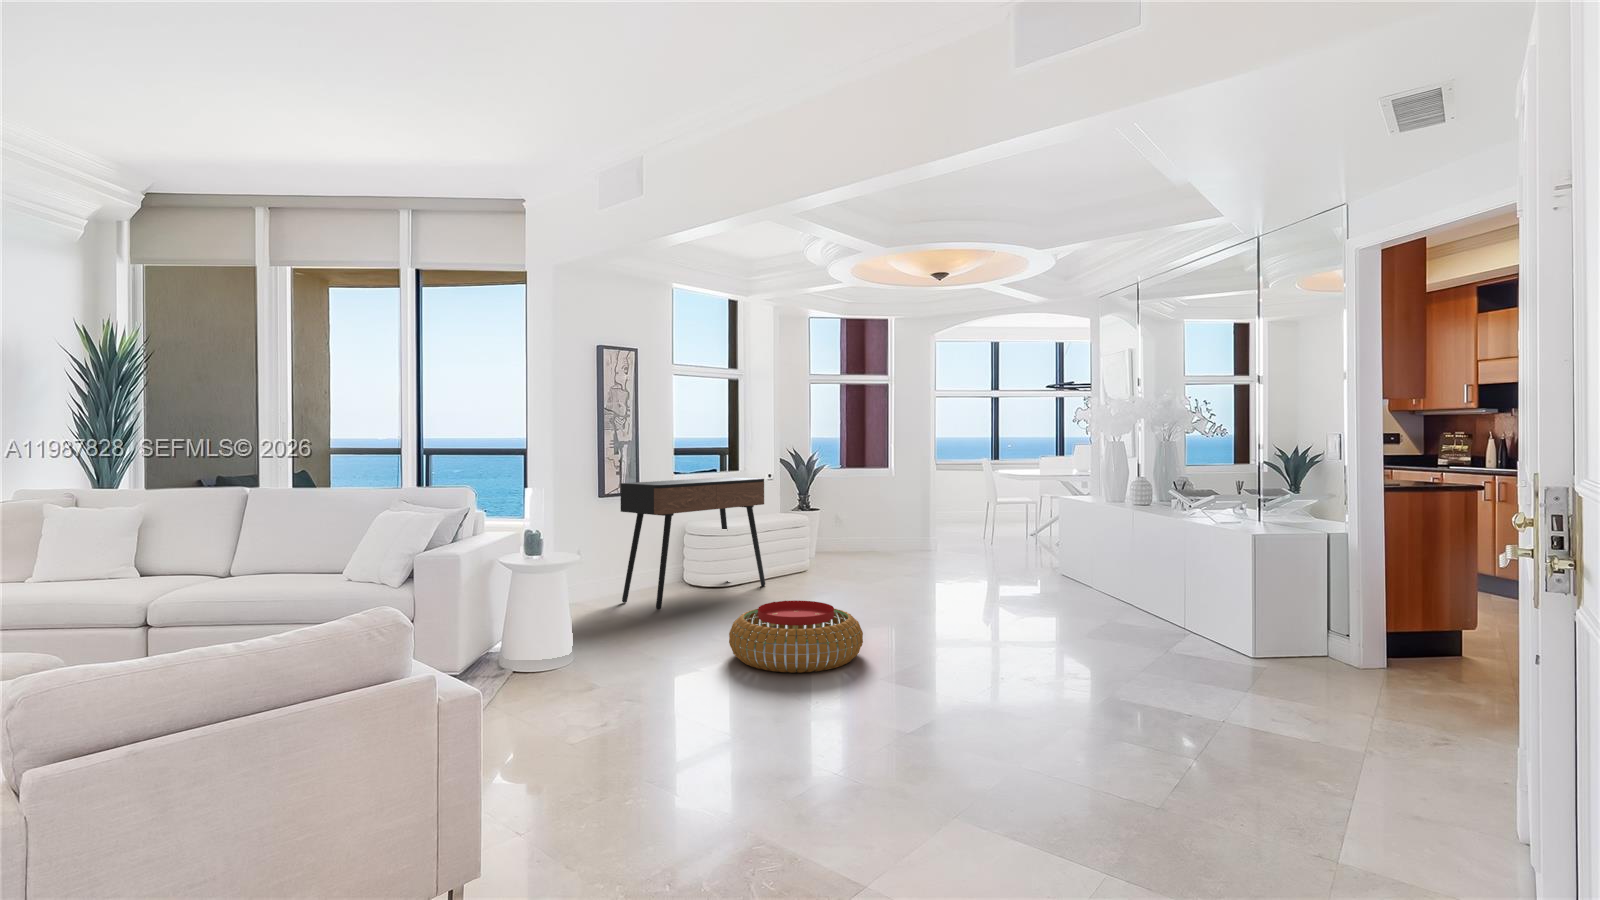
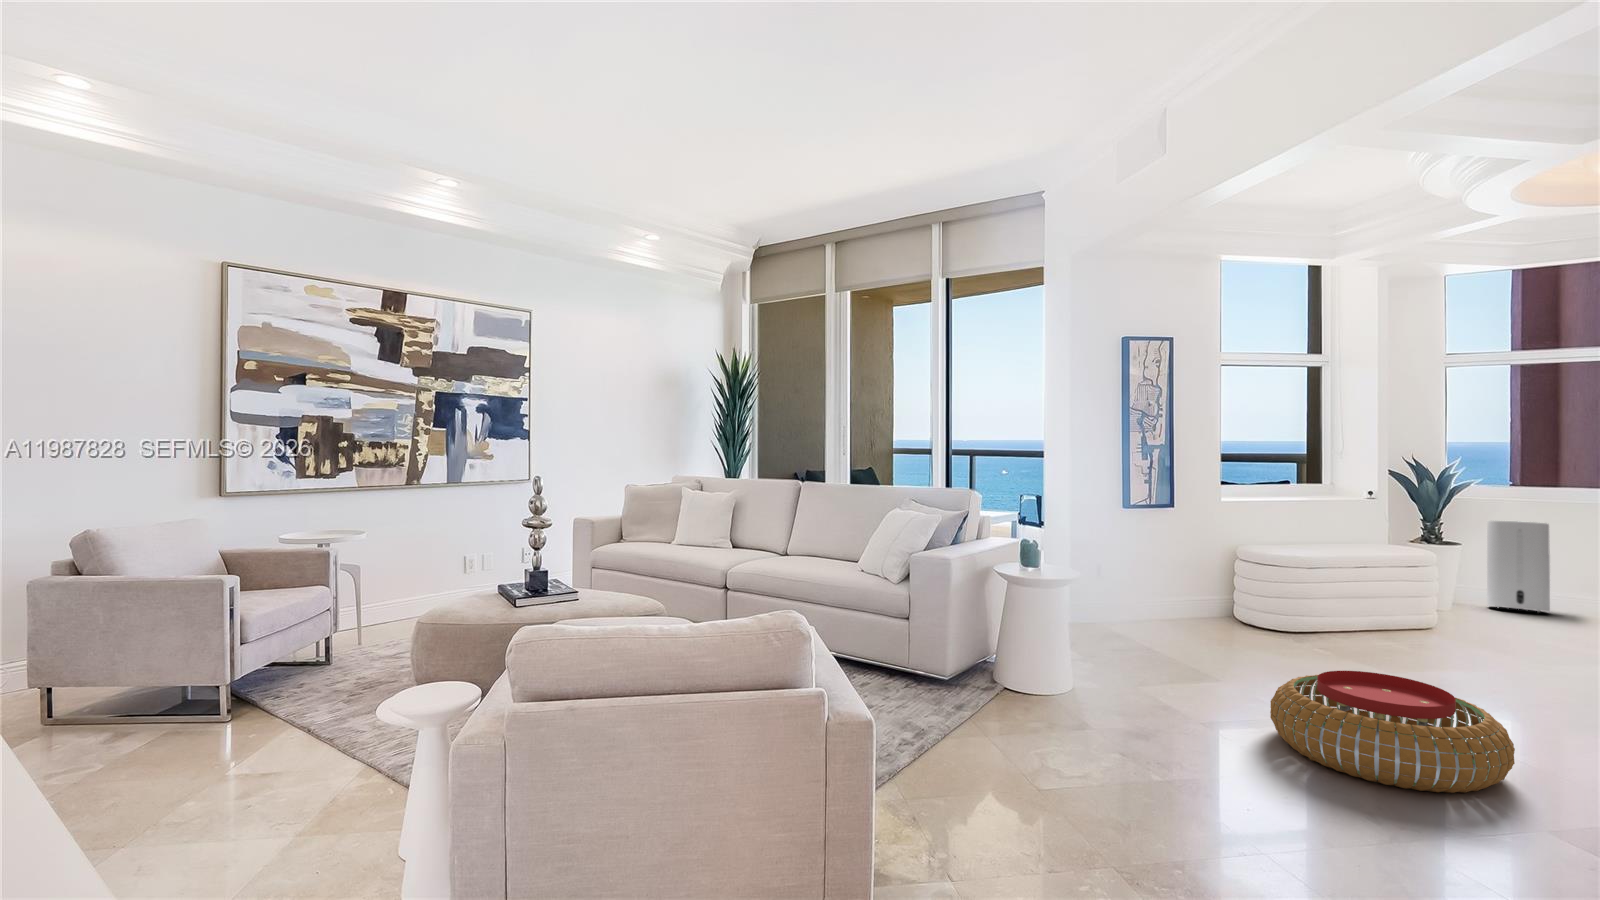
console table: present [620,477,765,609] -> none [1145,492,1354,646]
air purifier: none [834,493,866,554] -> present [1487,521,1550,612]

